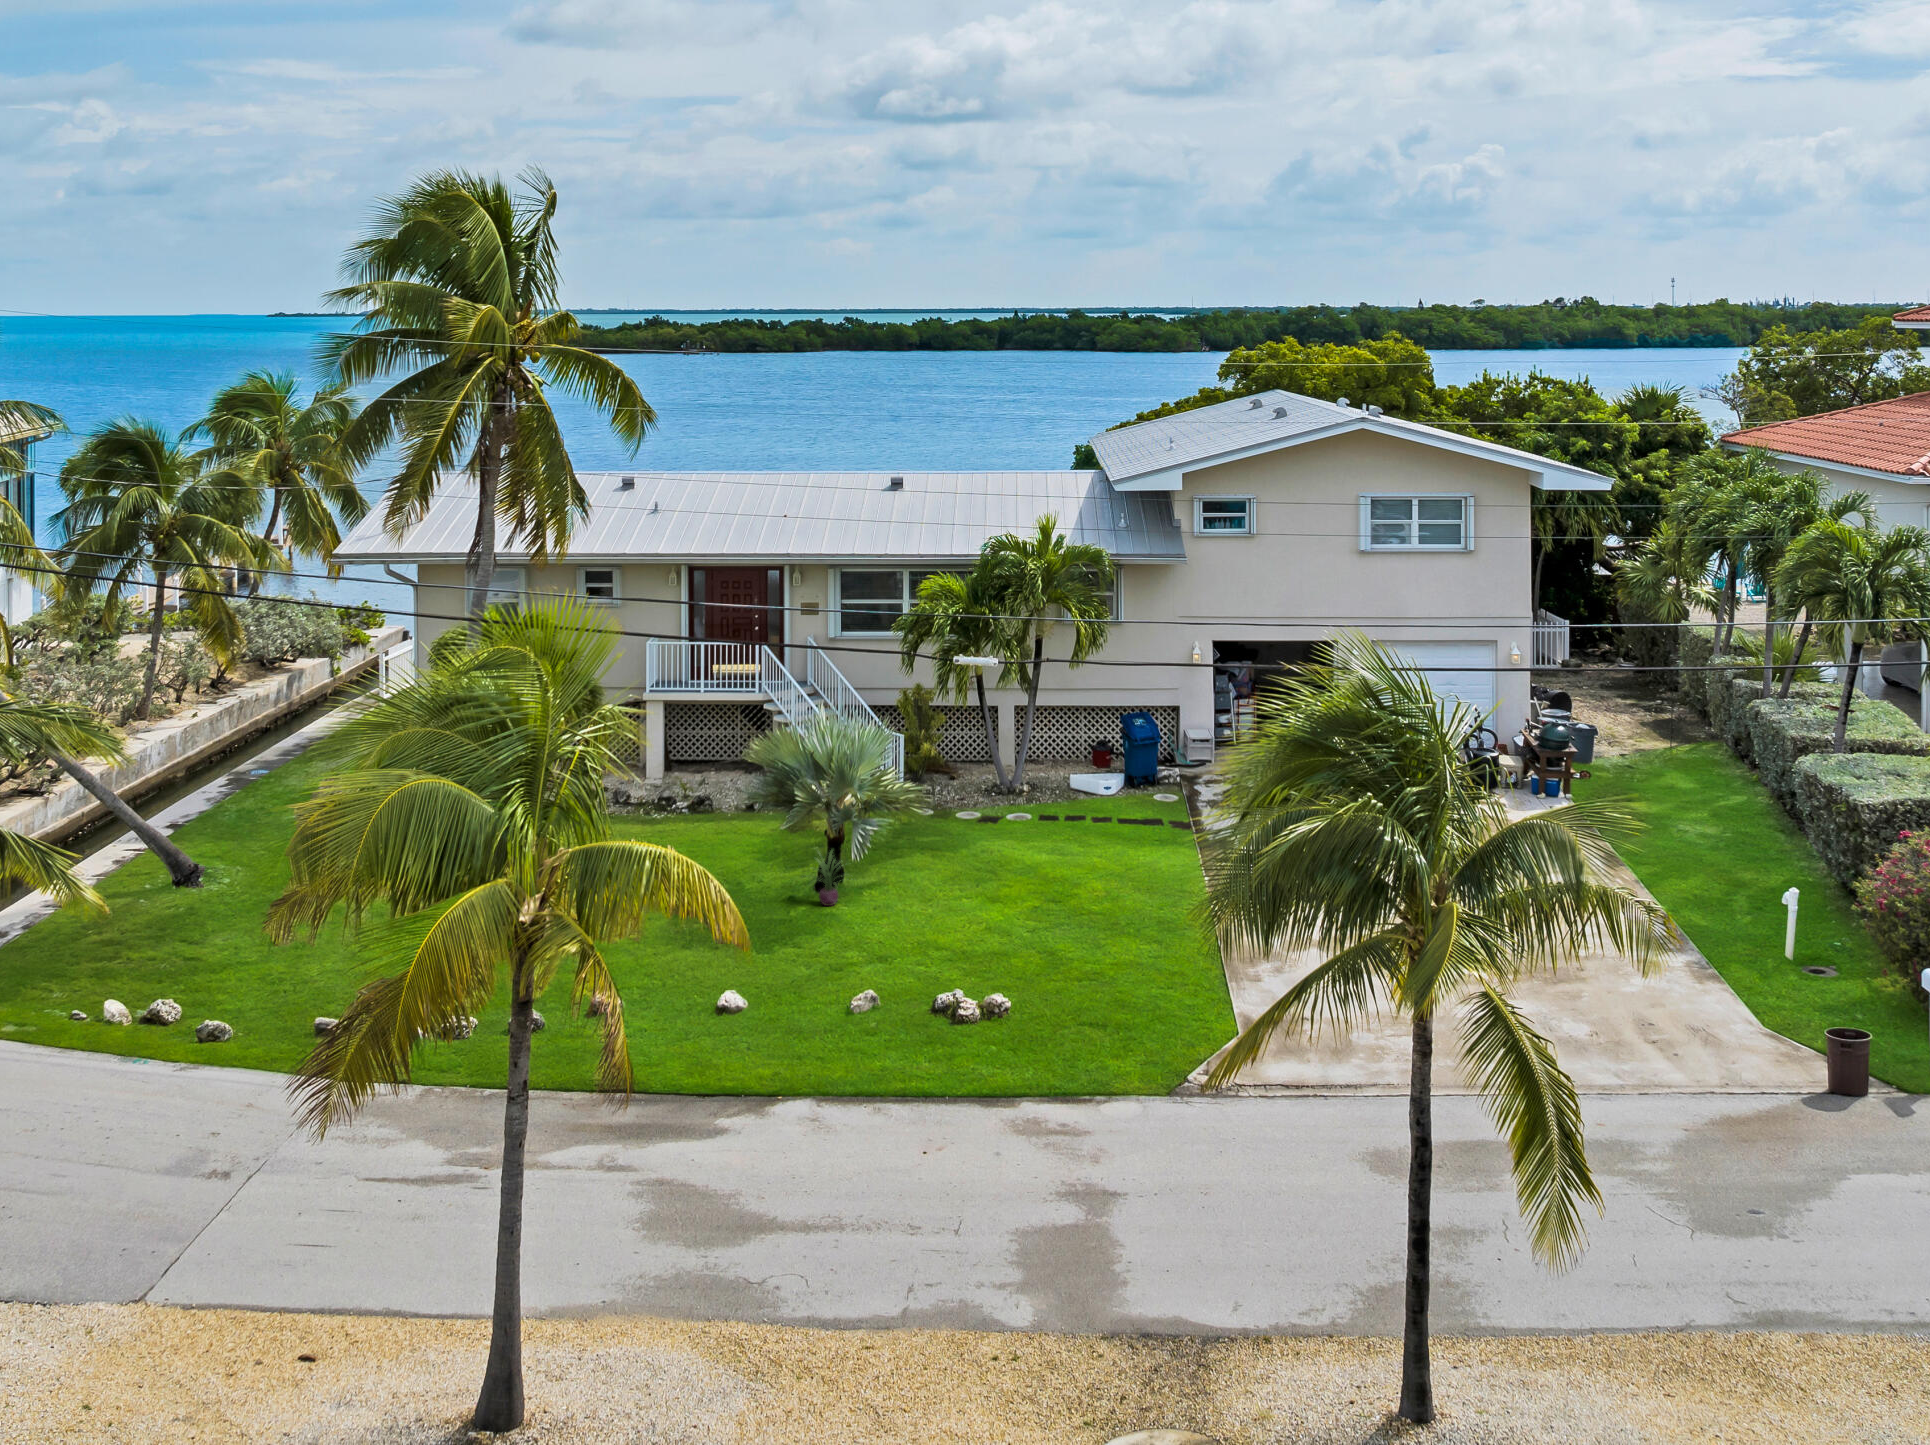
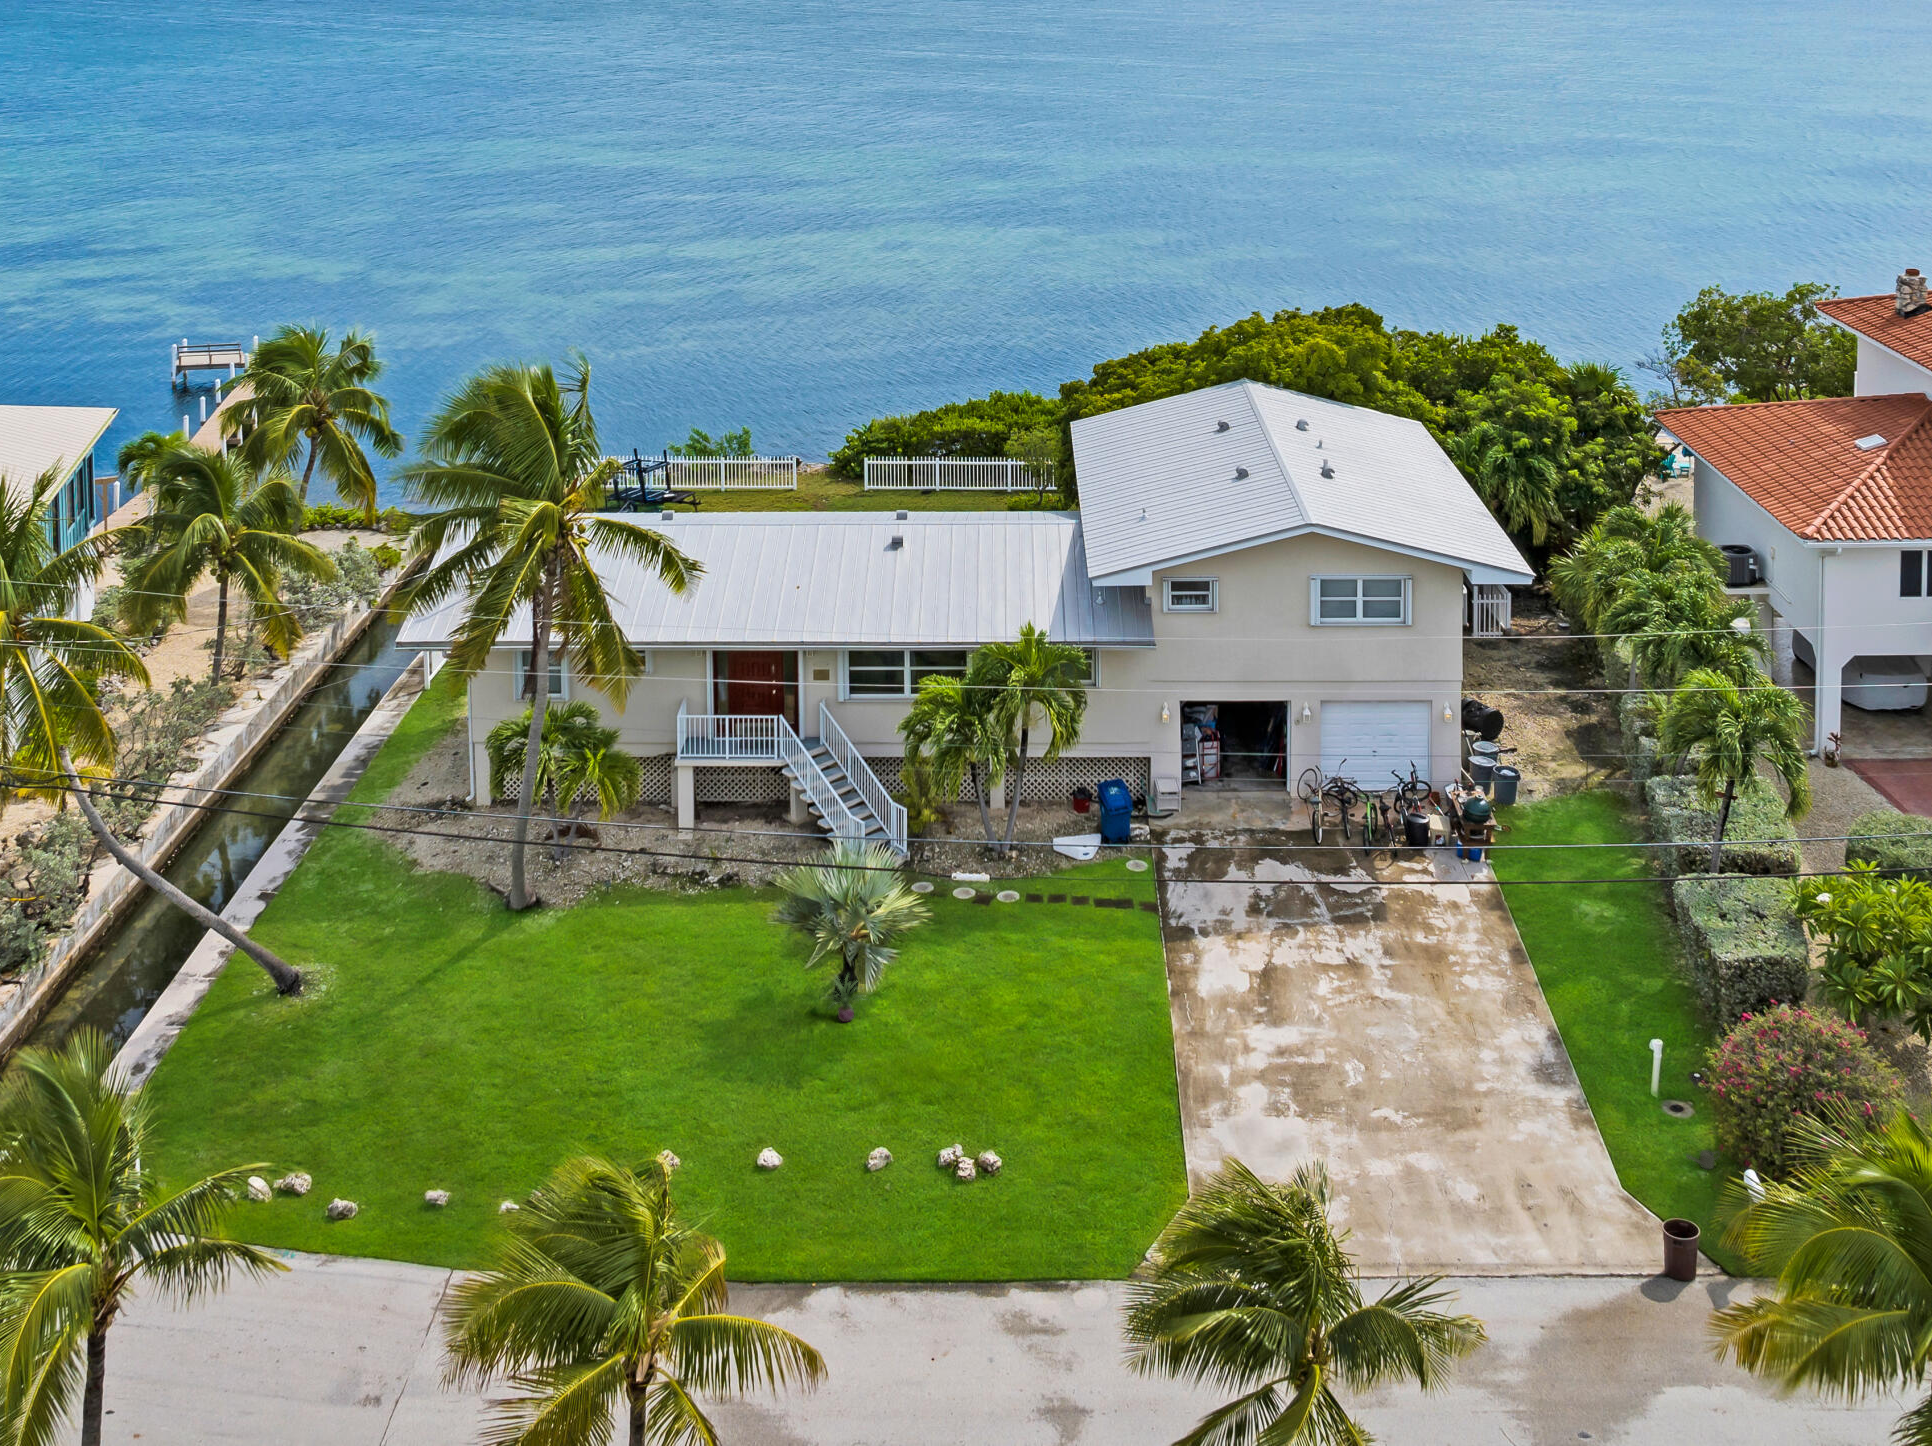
watering can: none [1837,991,1877,1012] -> present [1686,1150,1719,1169]

